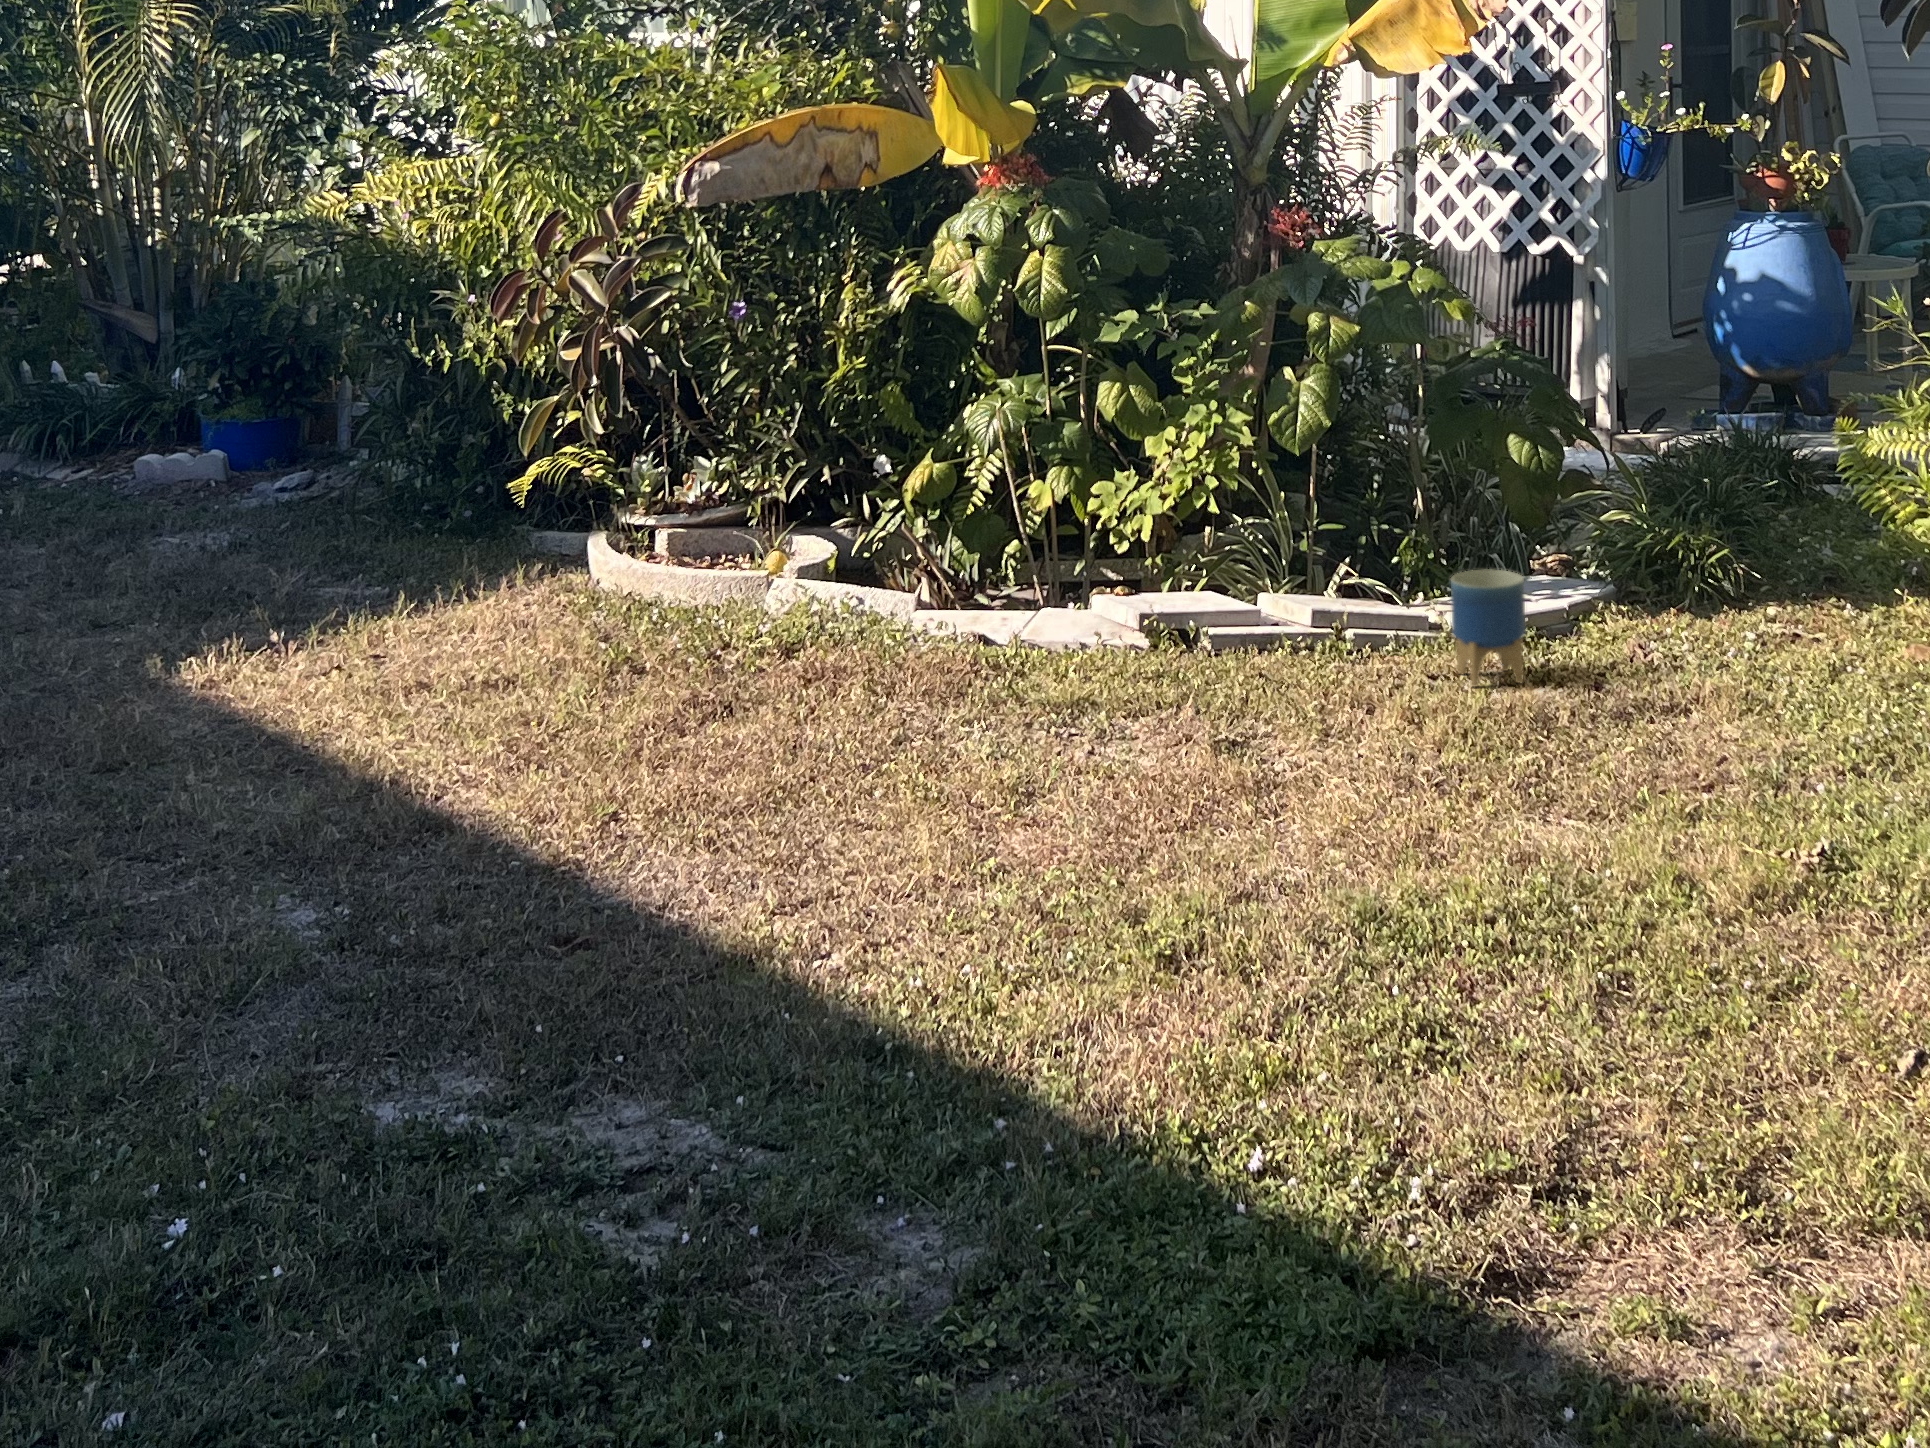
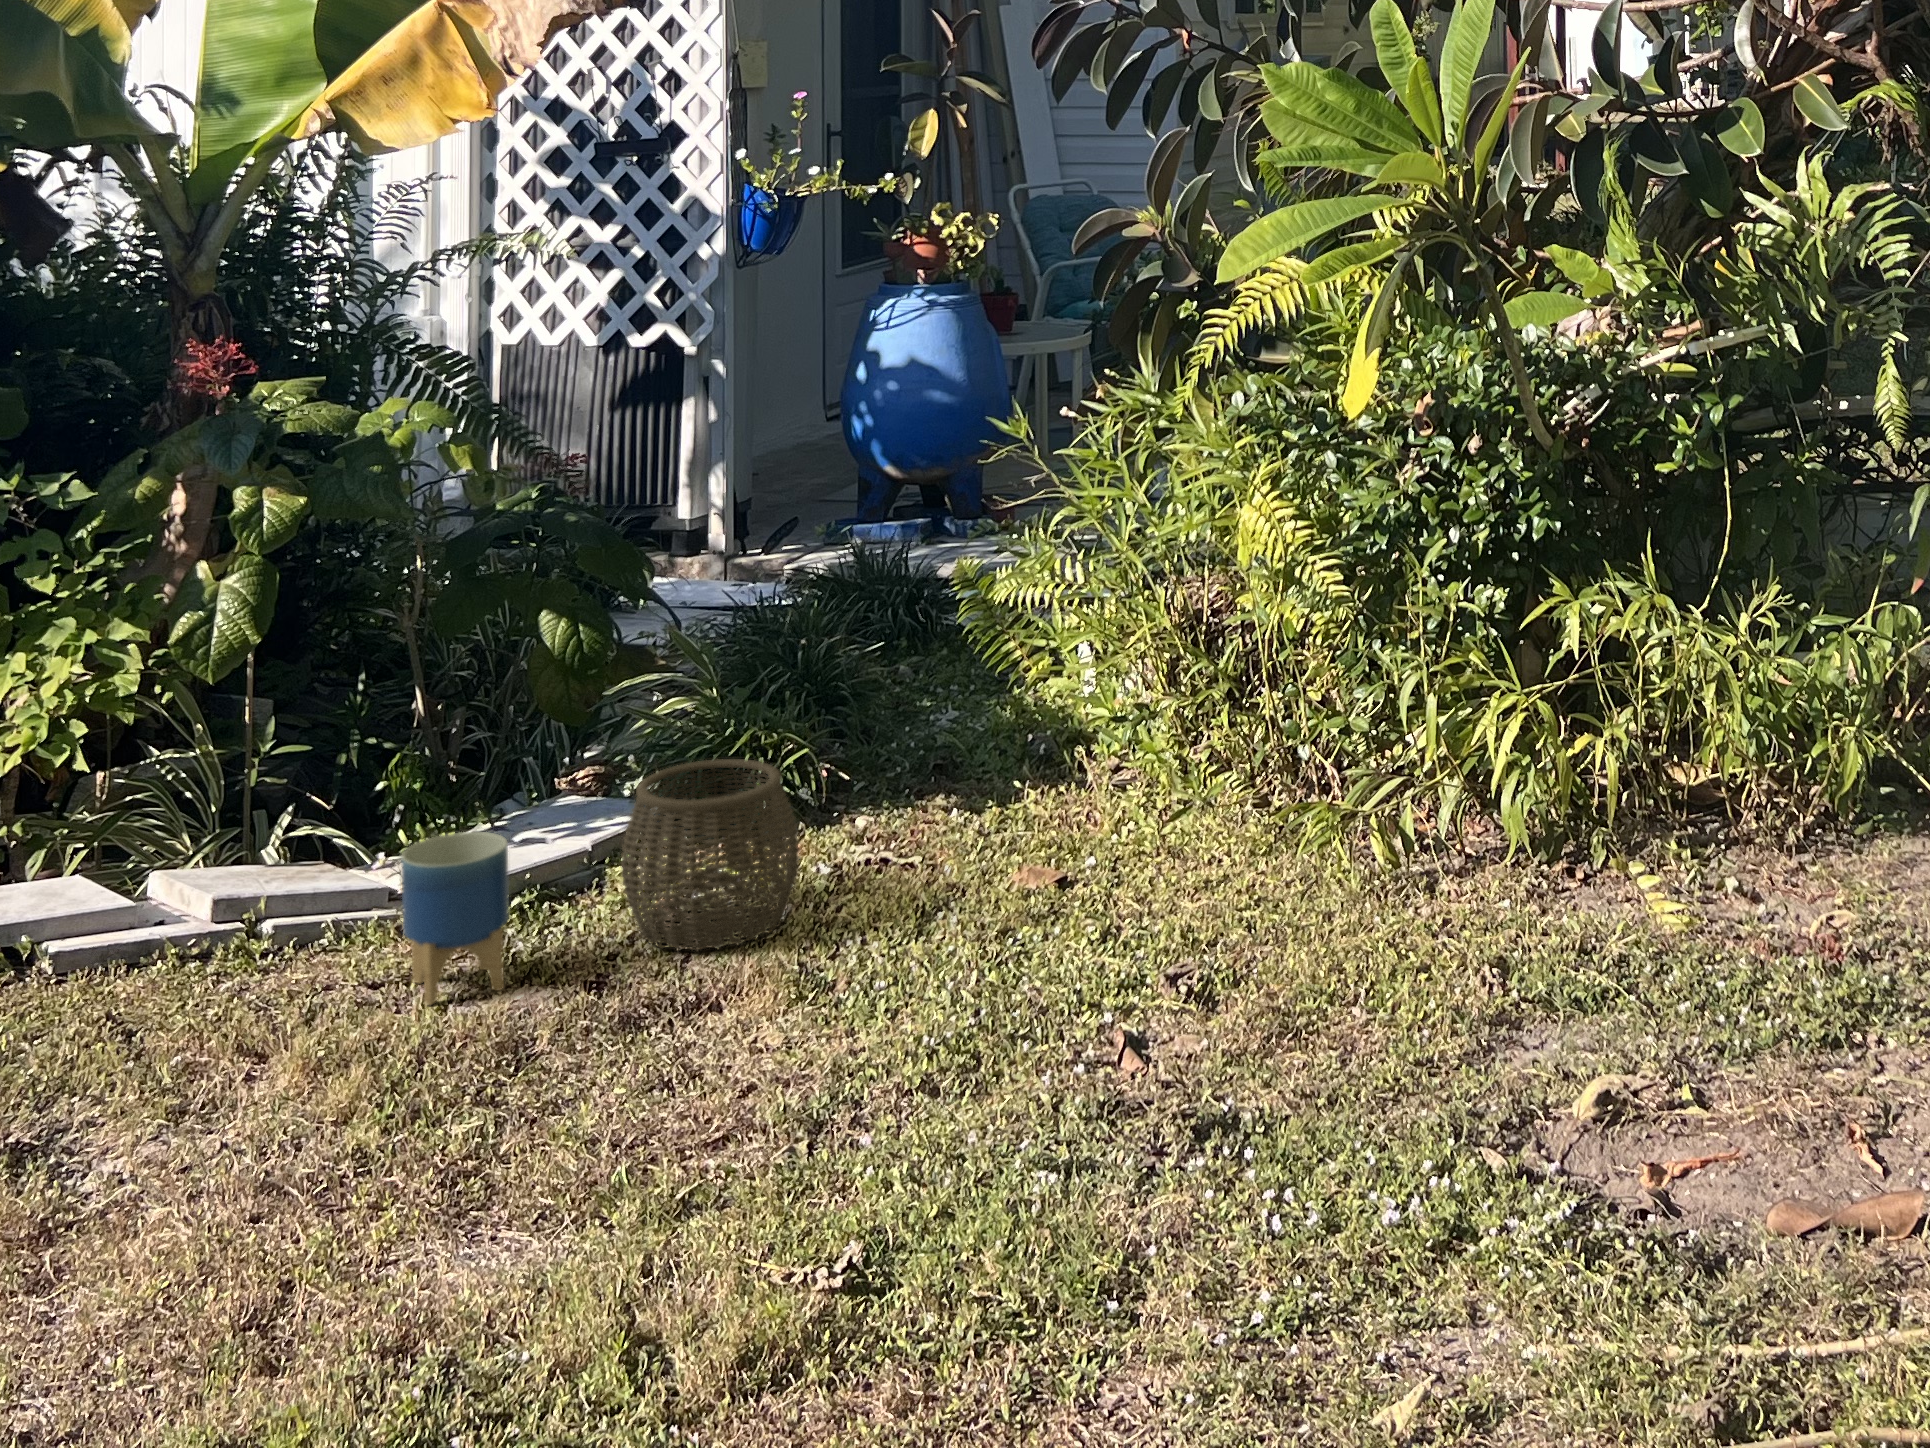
woven basket: none [1599,538,1733,674] -> present [621,759,800,951]

